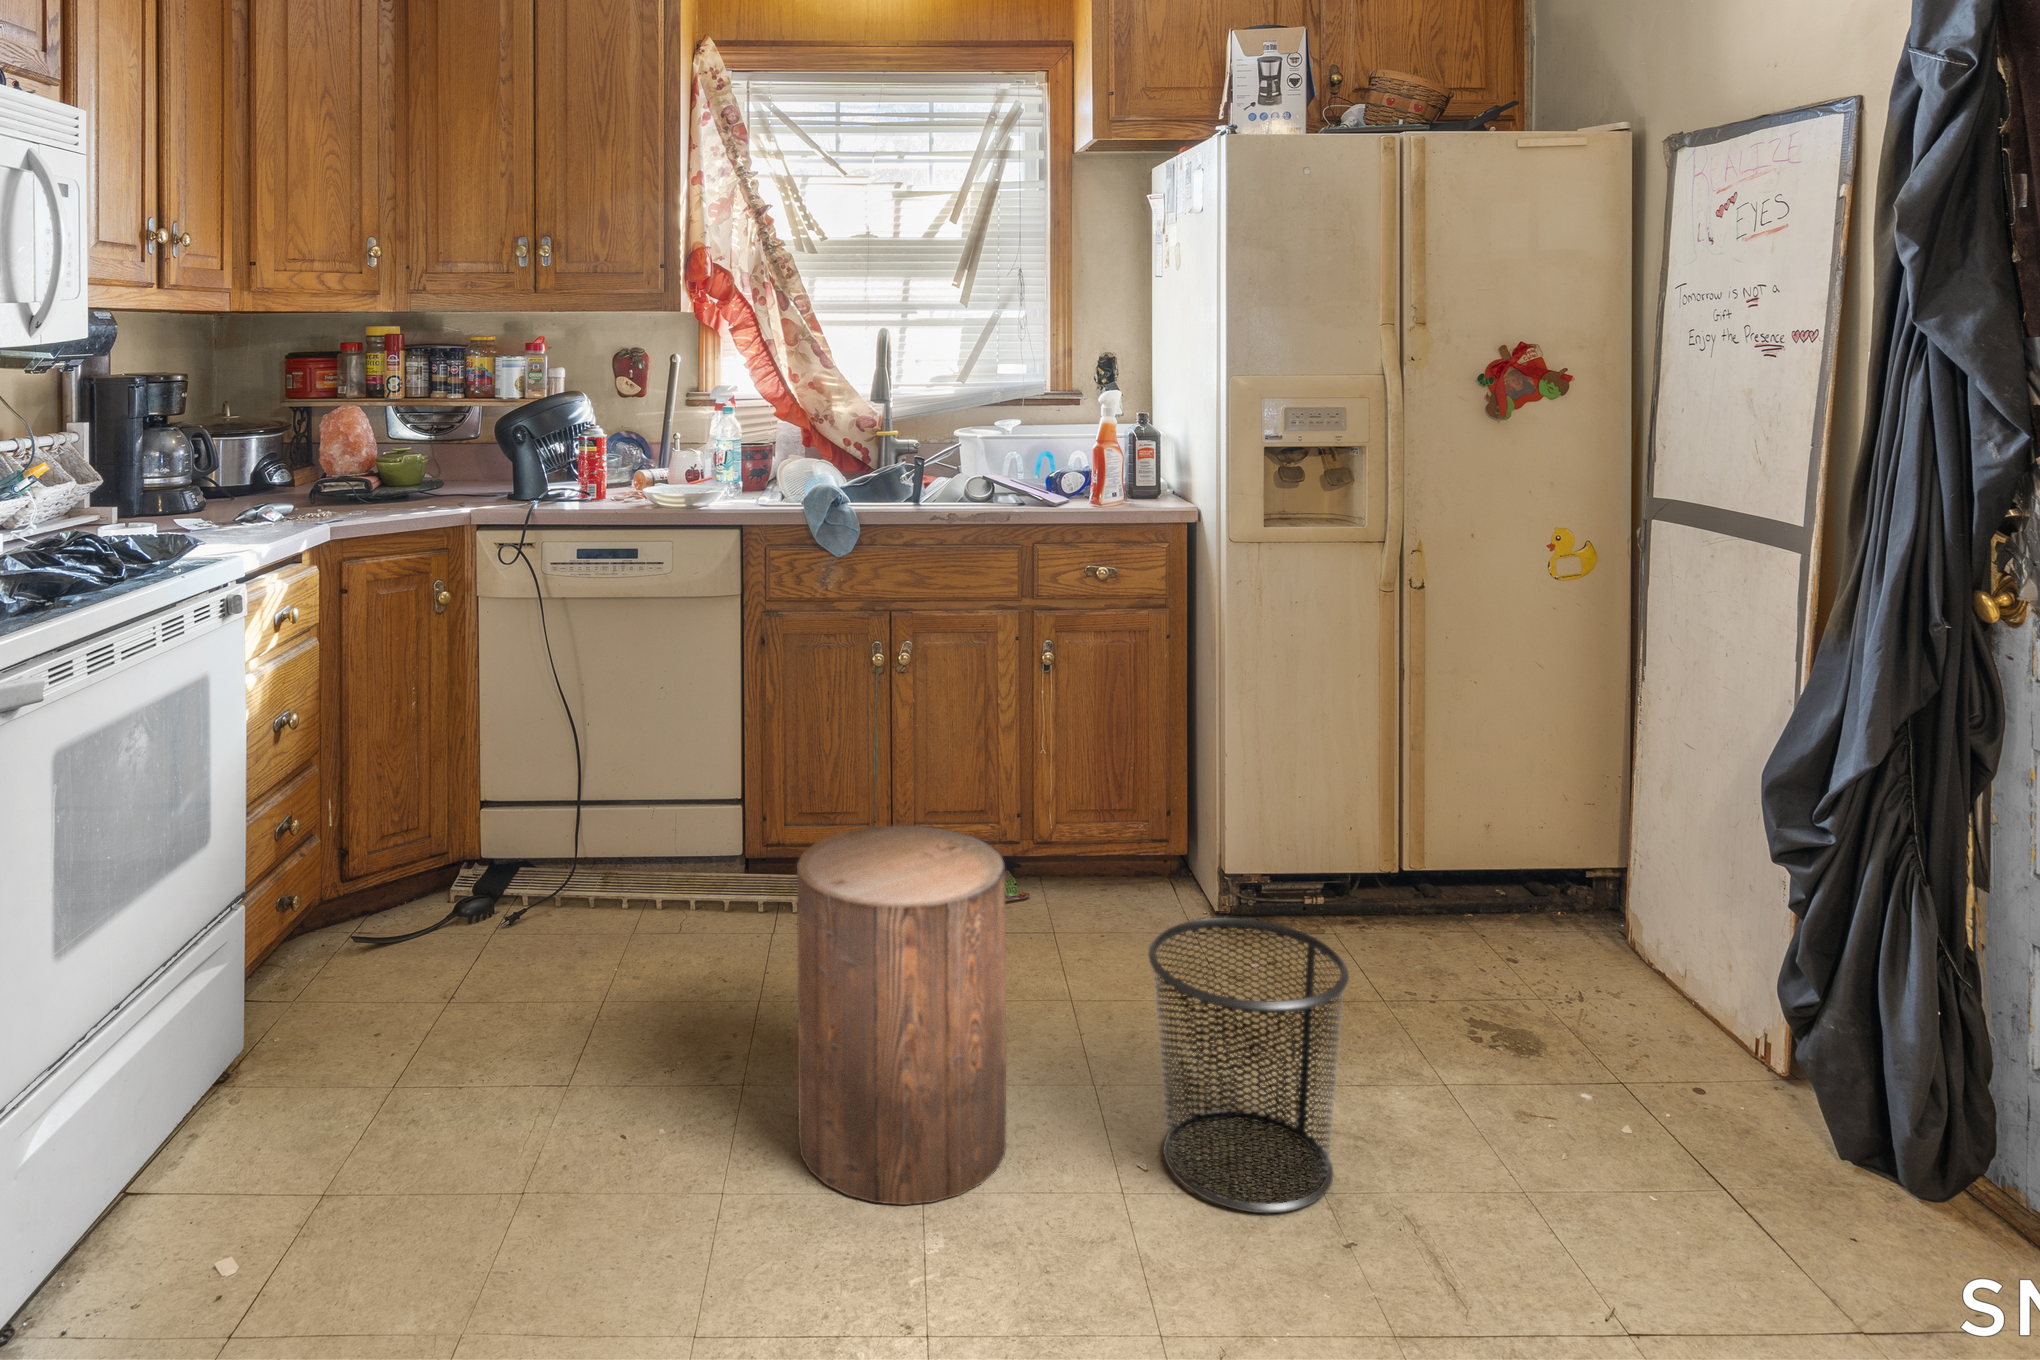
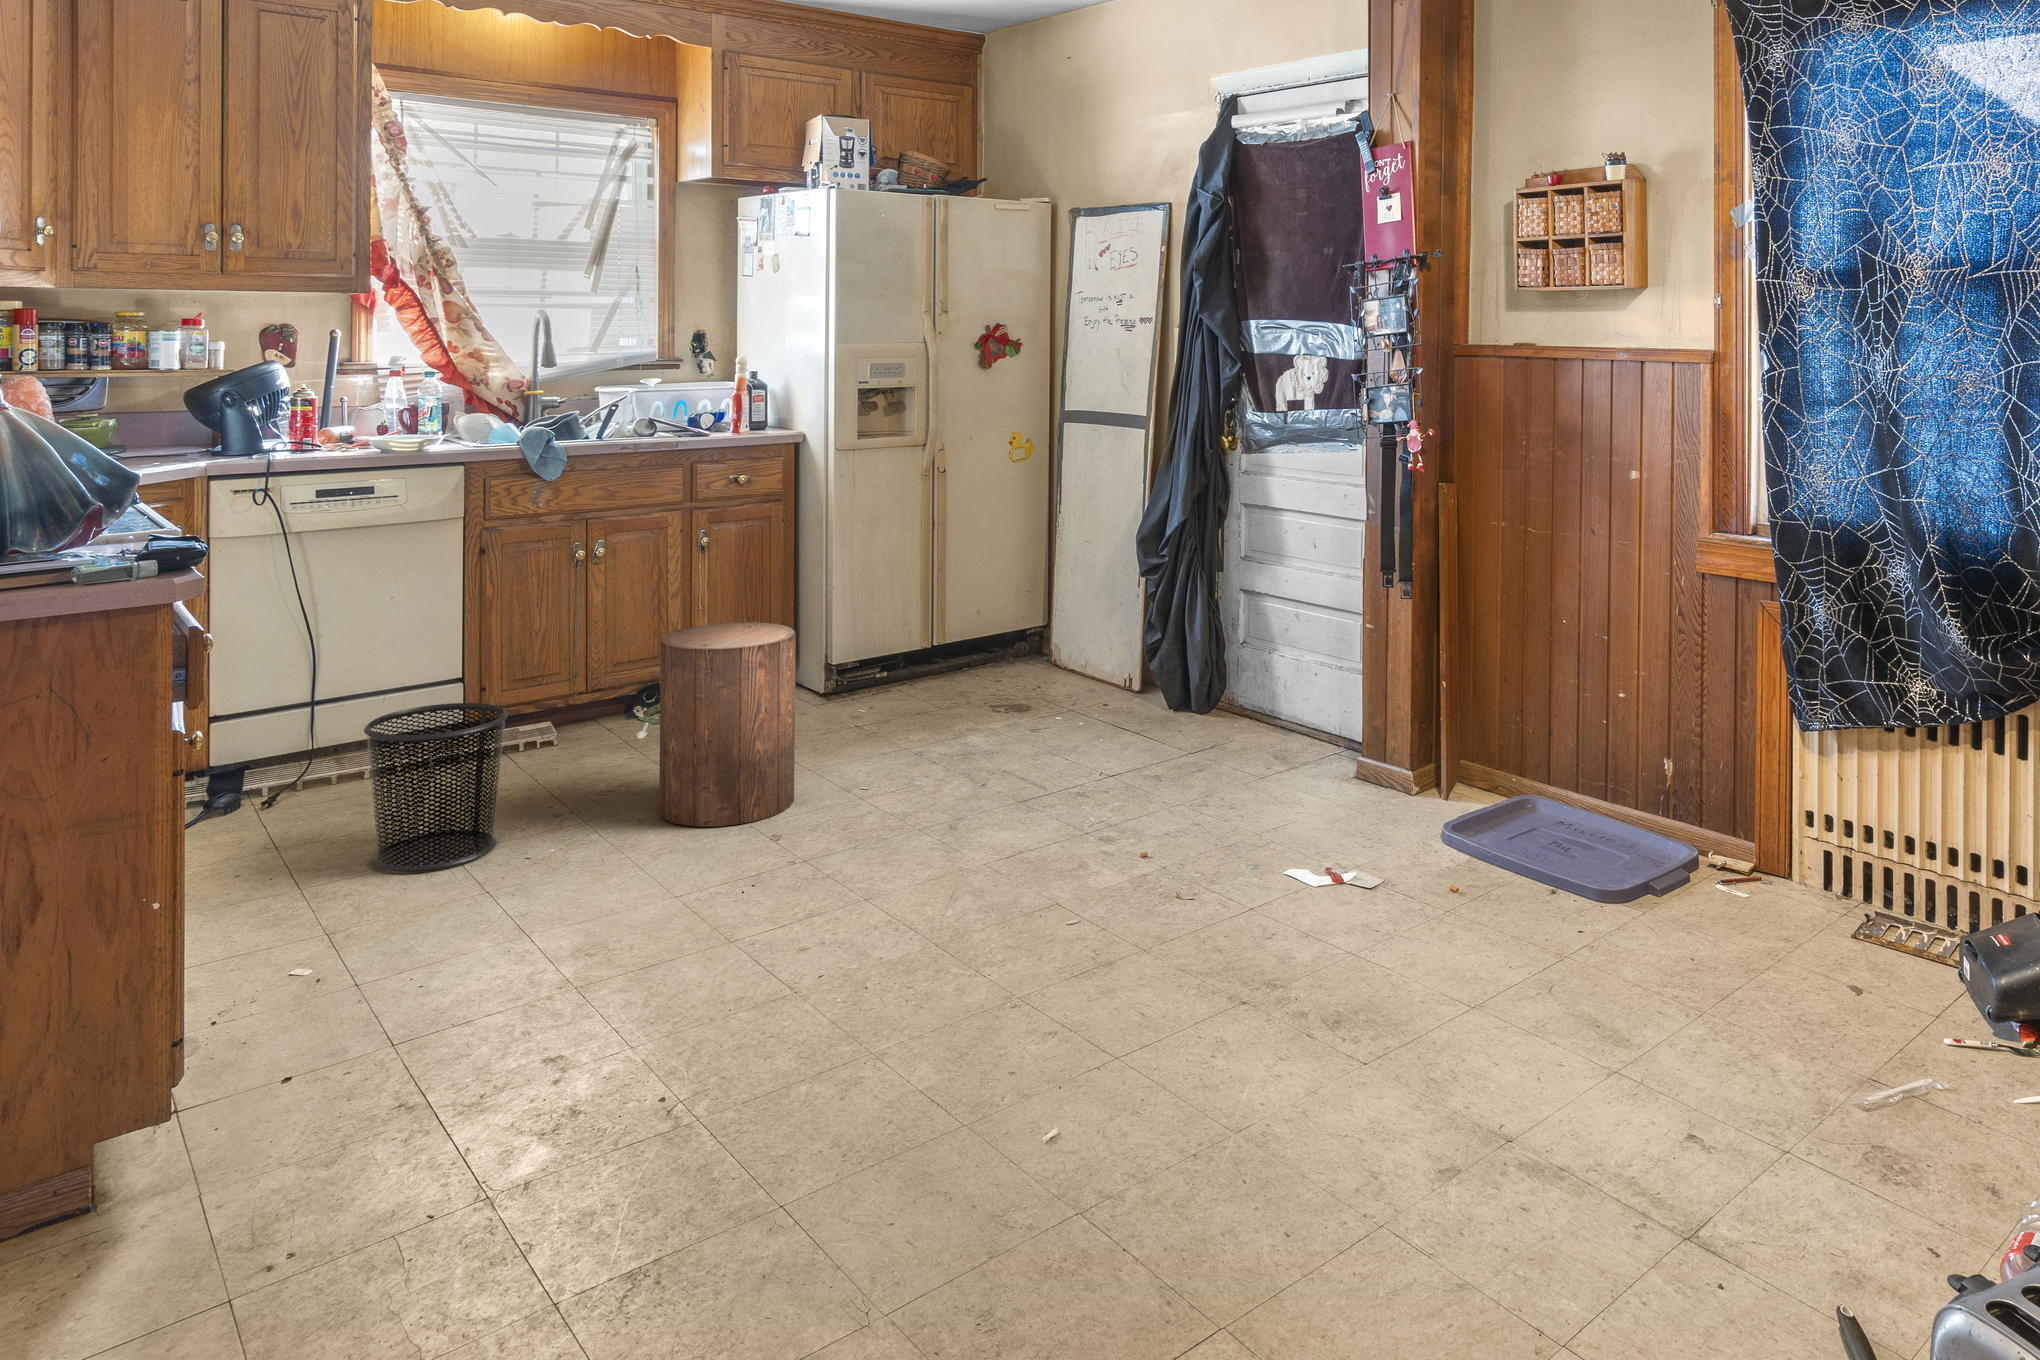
trash can: present [1148,917,1349,1213] -> present [364,703,508,872]

